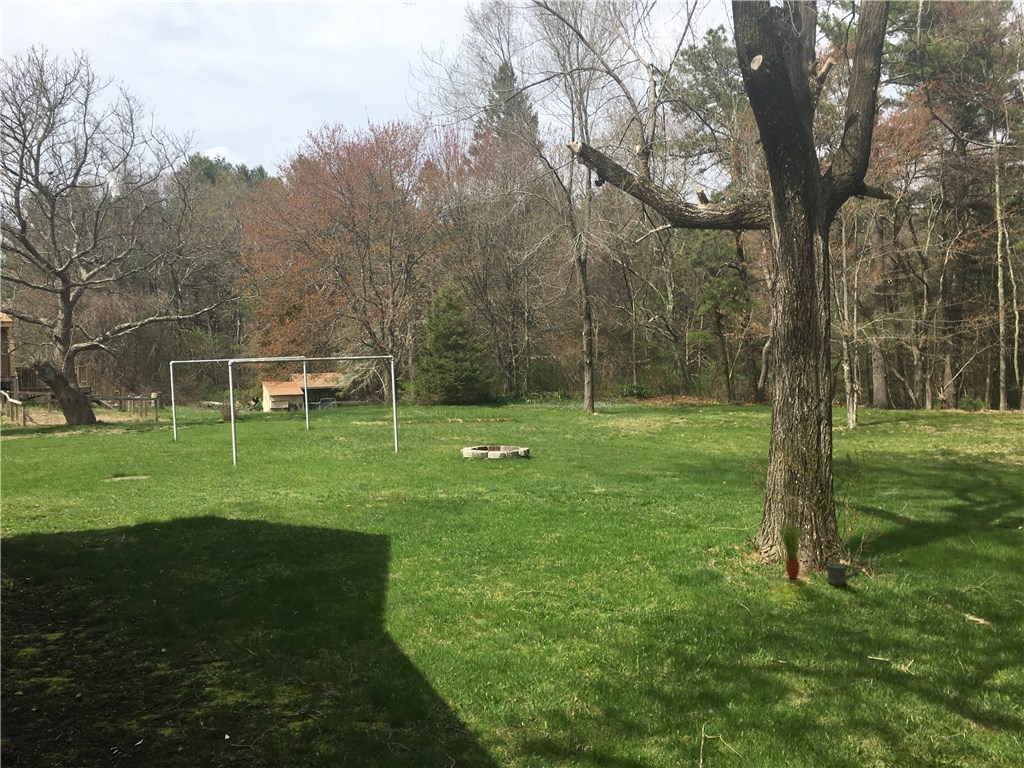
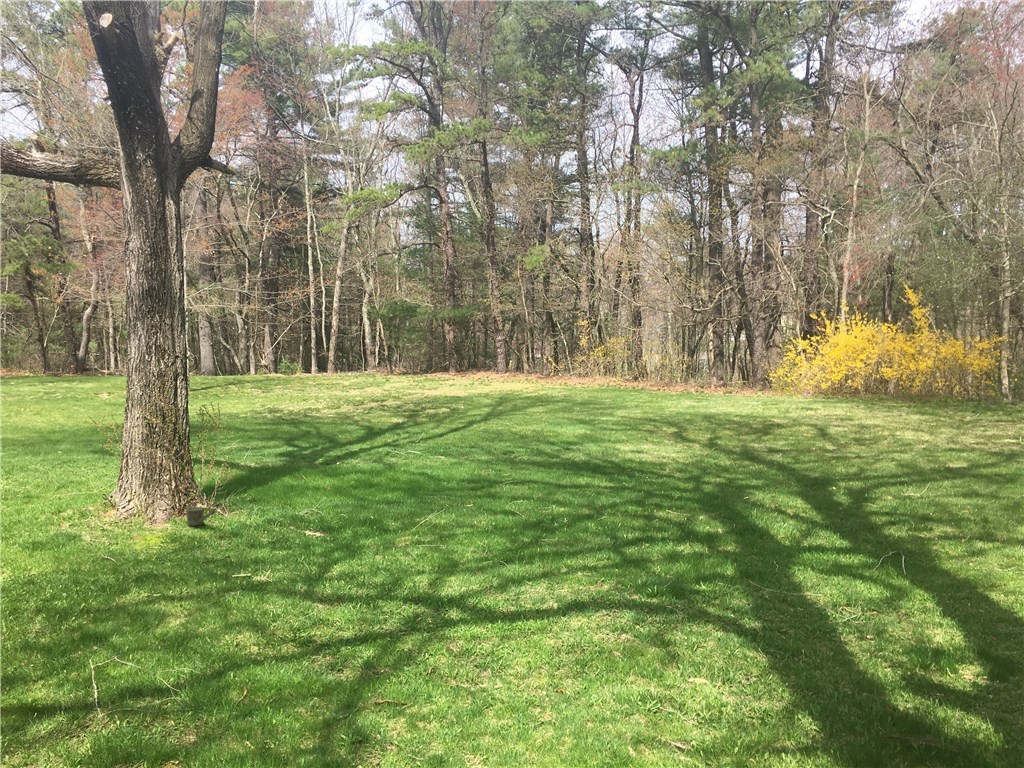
potted plant: present [778,520,802,579] -> none [136,472,162,528]

